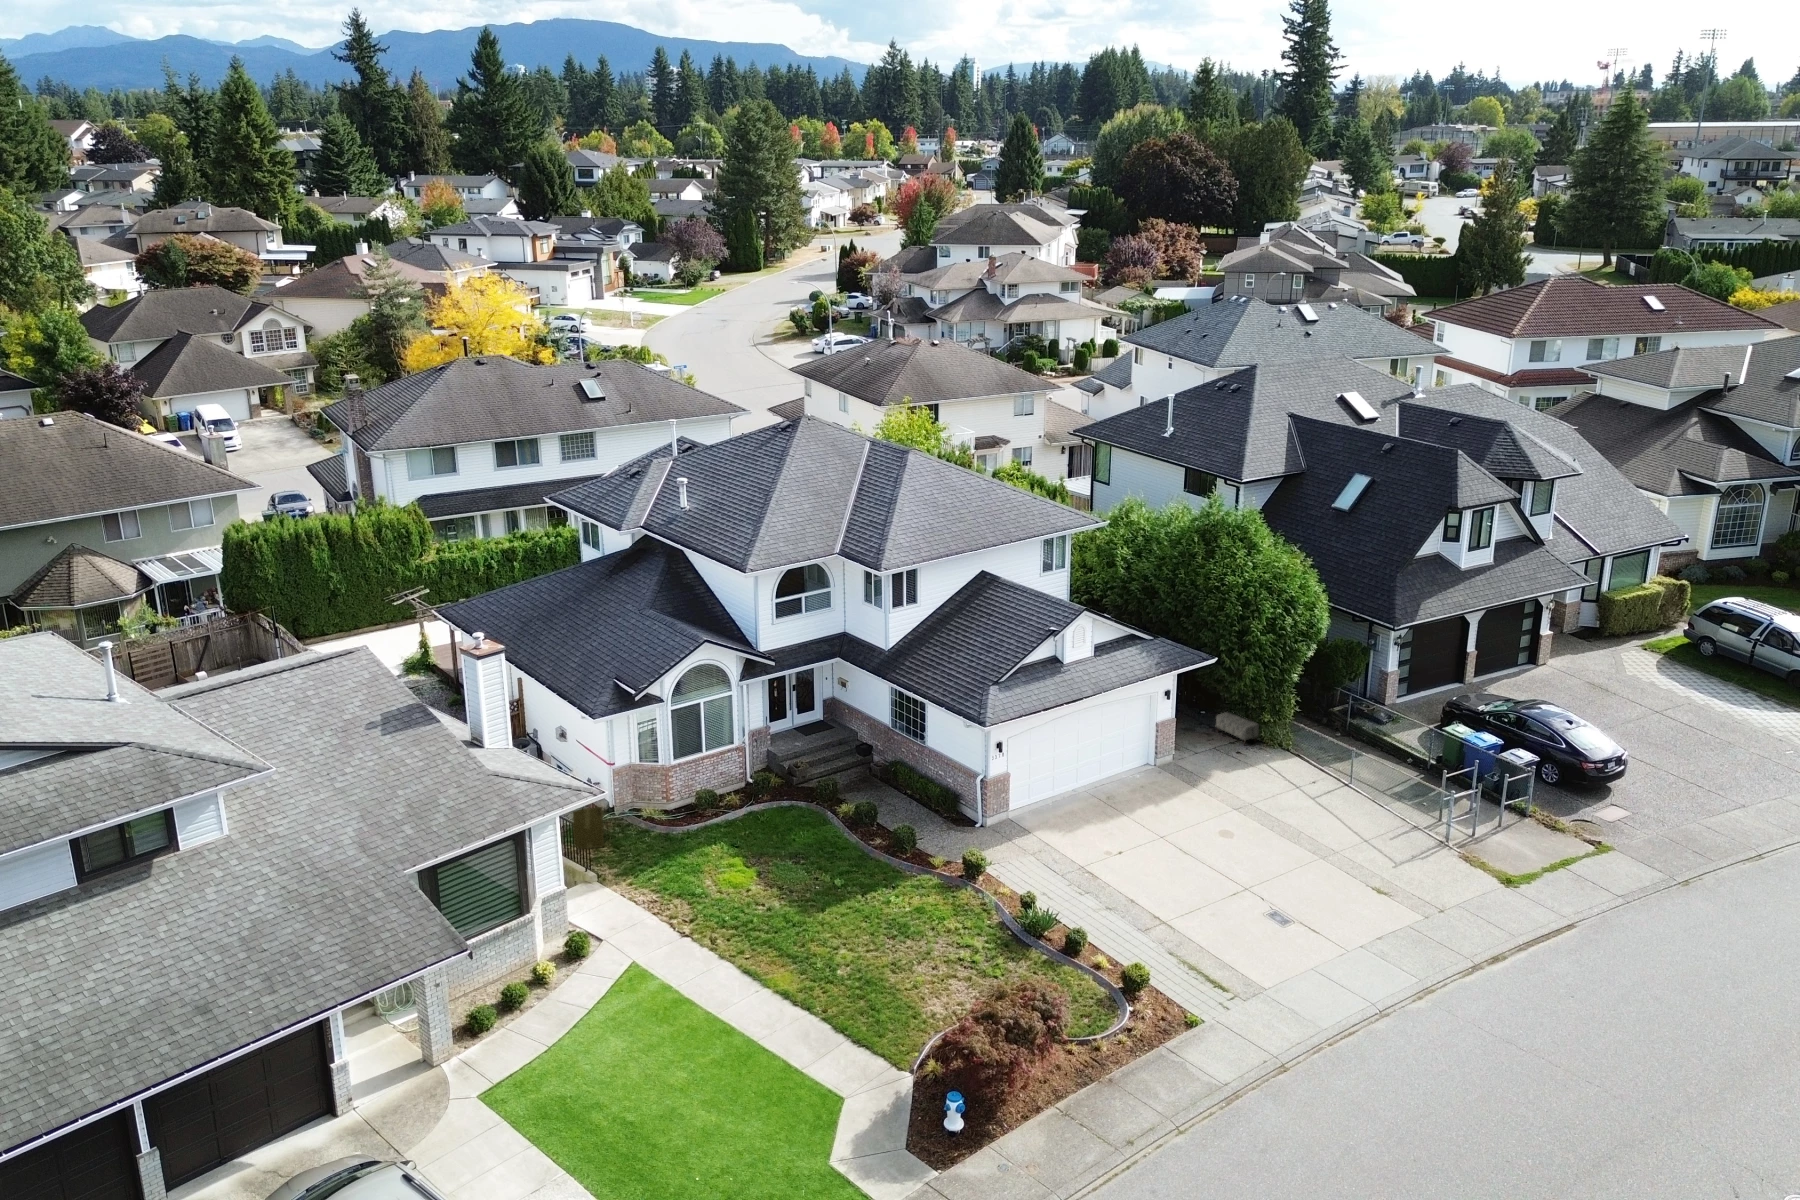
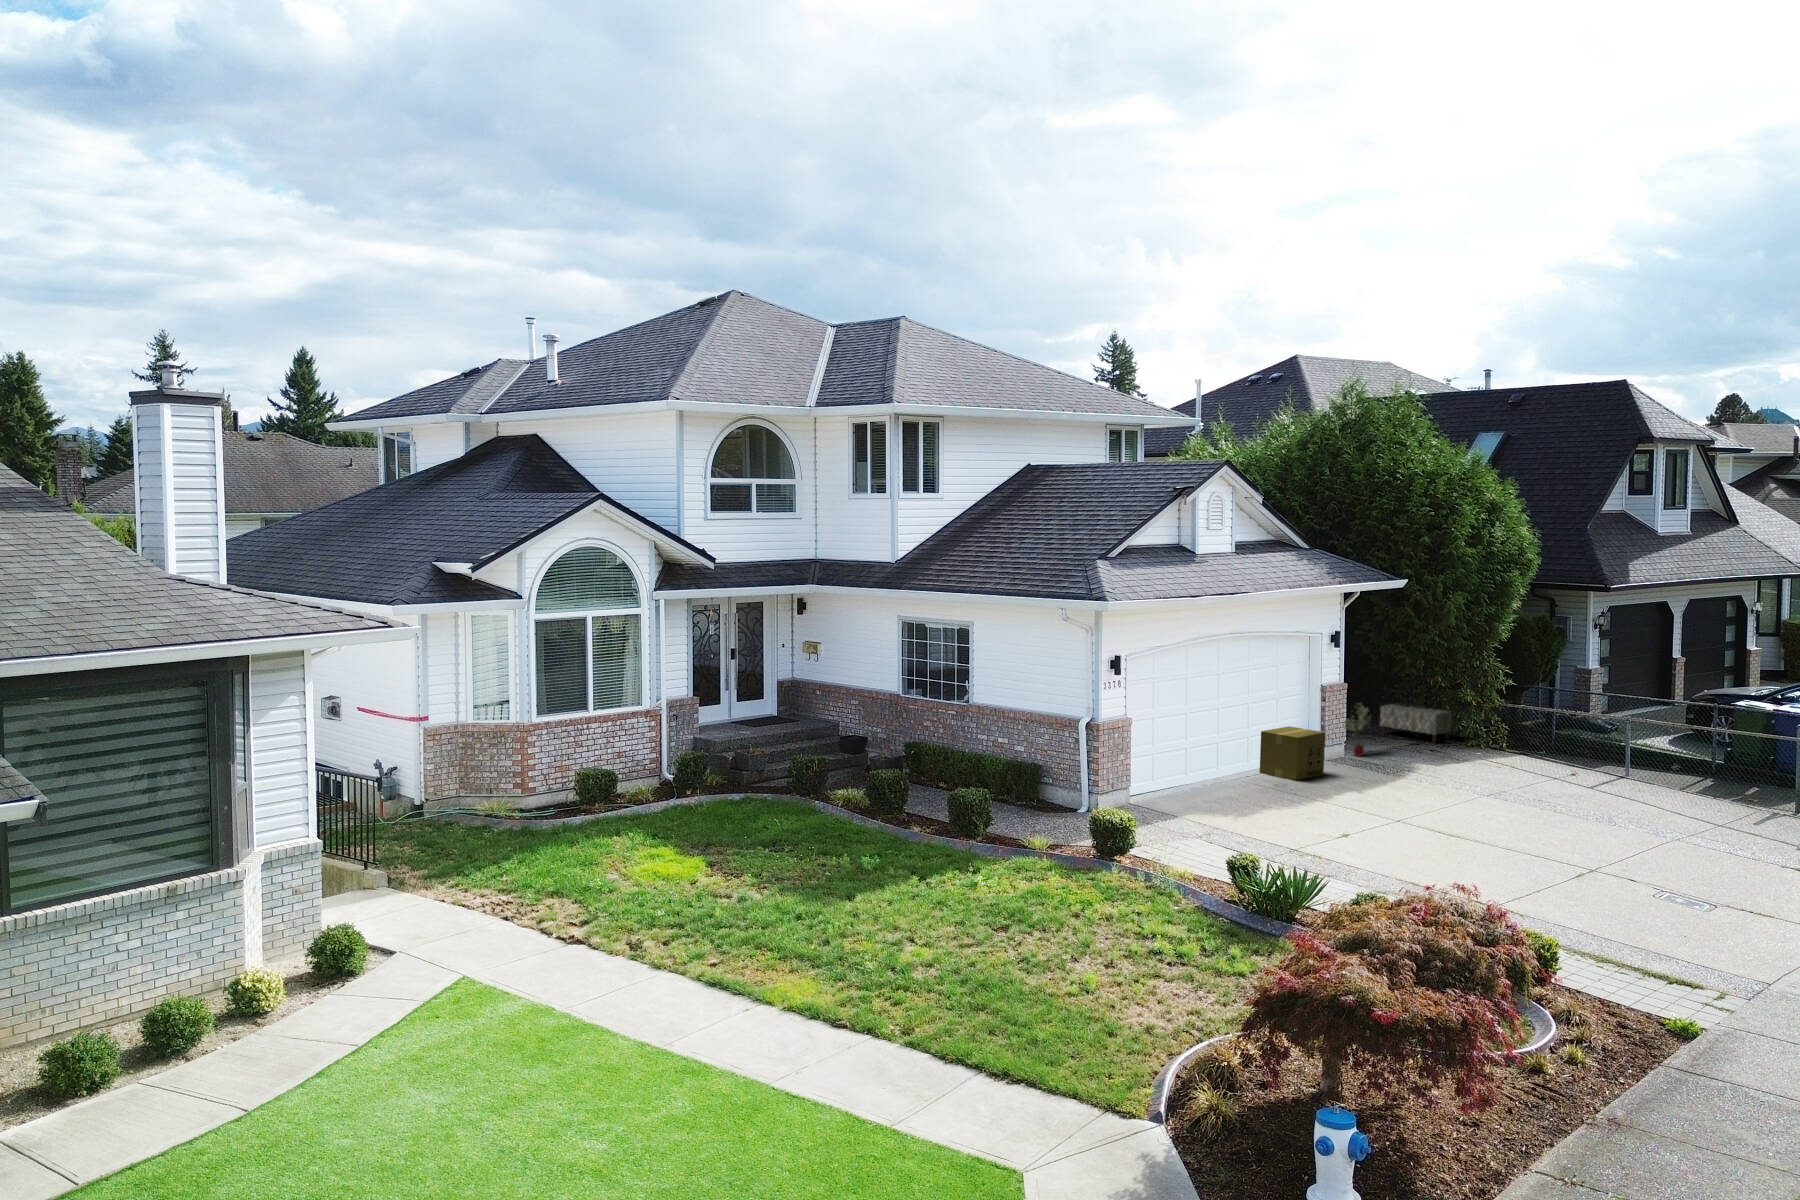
potted tree: none [1175,728,1195,761] -> present [1344,705,1371,756]
cardboard box: present [573,807,604,849] -> present [1260,726,1325,780]

